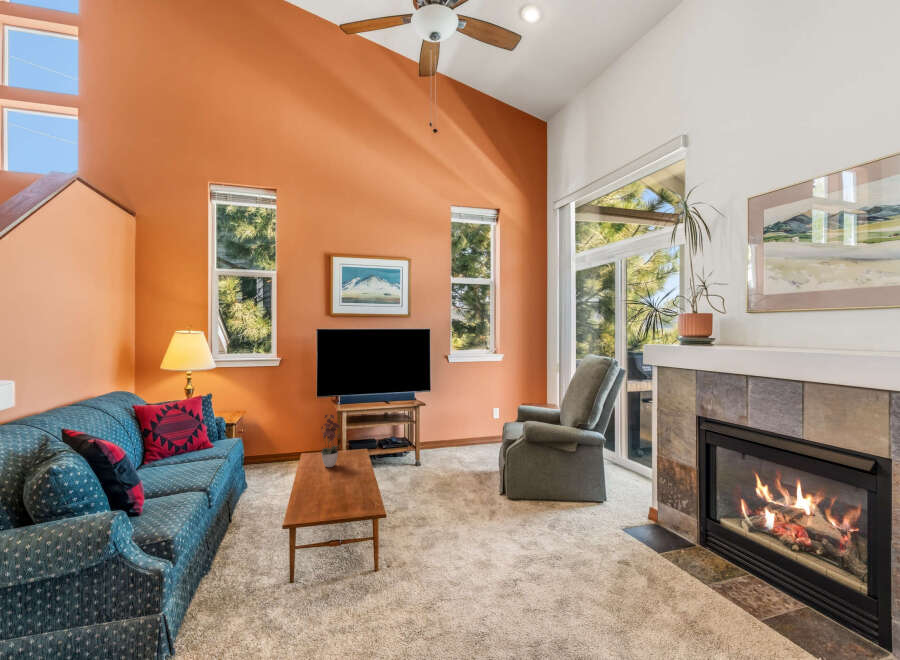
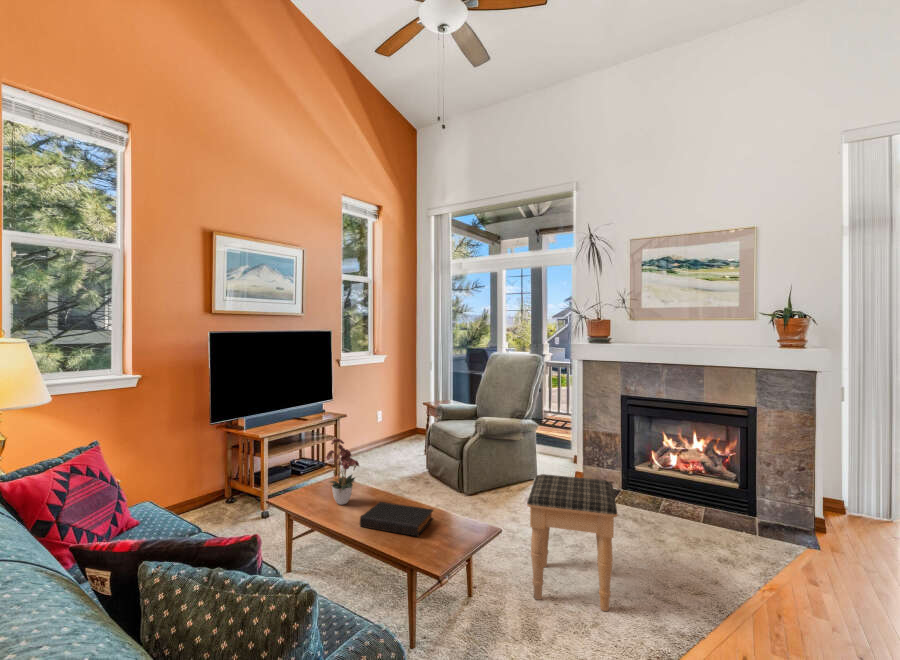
book: none [308,470,359,499] -> present [360,502,433,536]
footstool: none [413,478,528,629] -> present [527,474,617,611]

